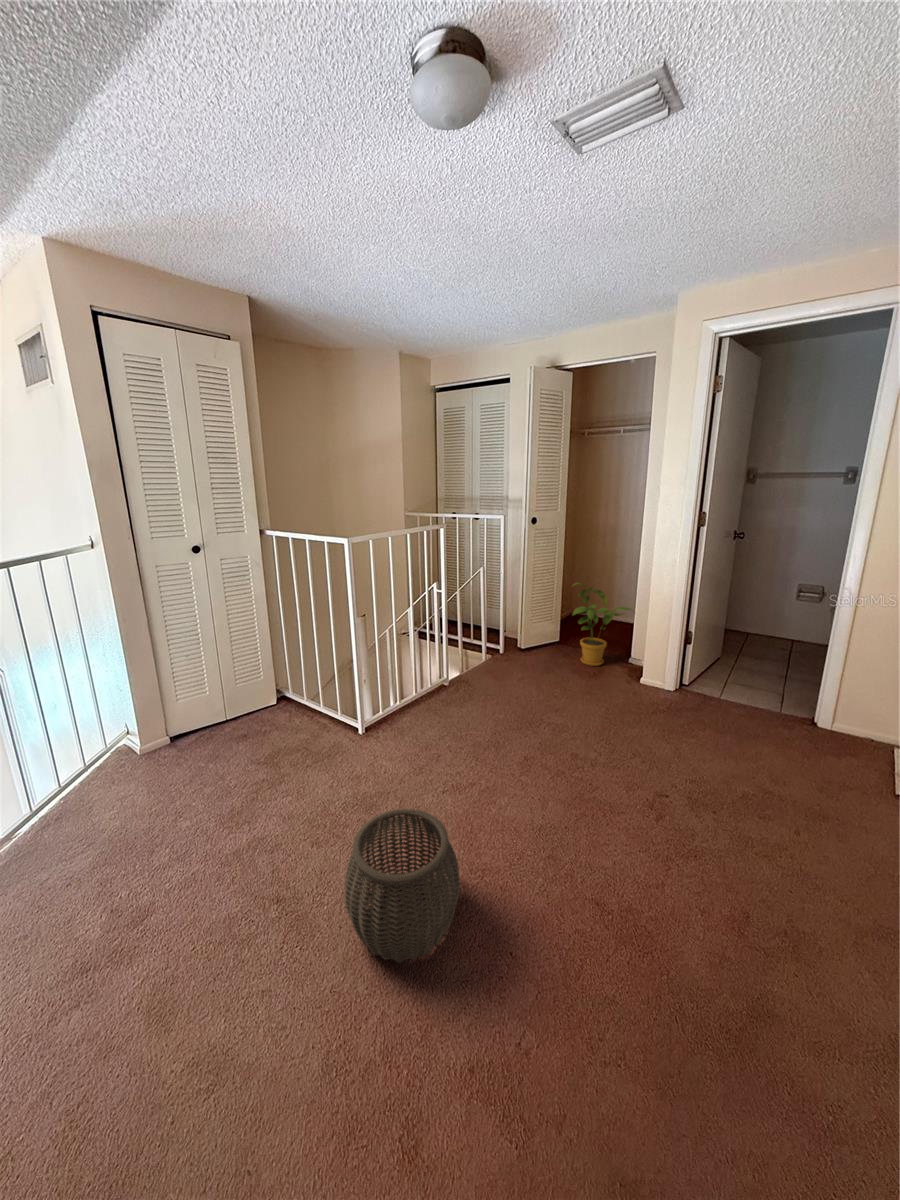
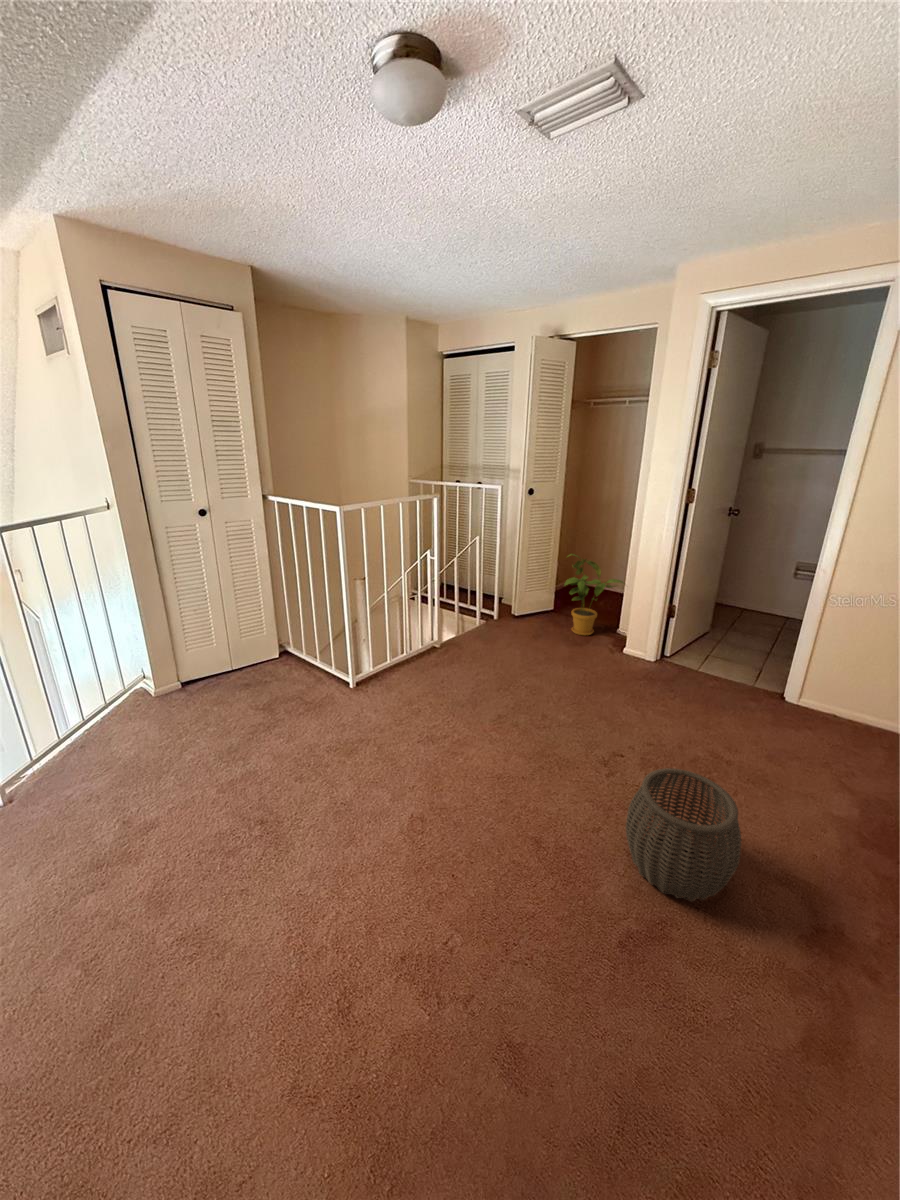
woven basket: present [344,809,460,963] -> present [626,768,742,901]

